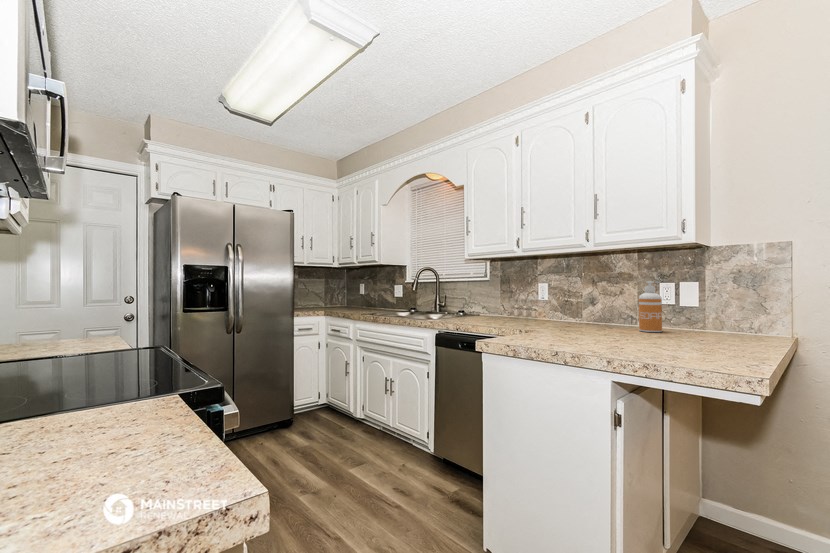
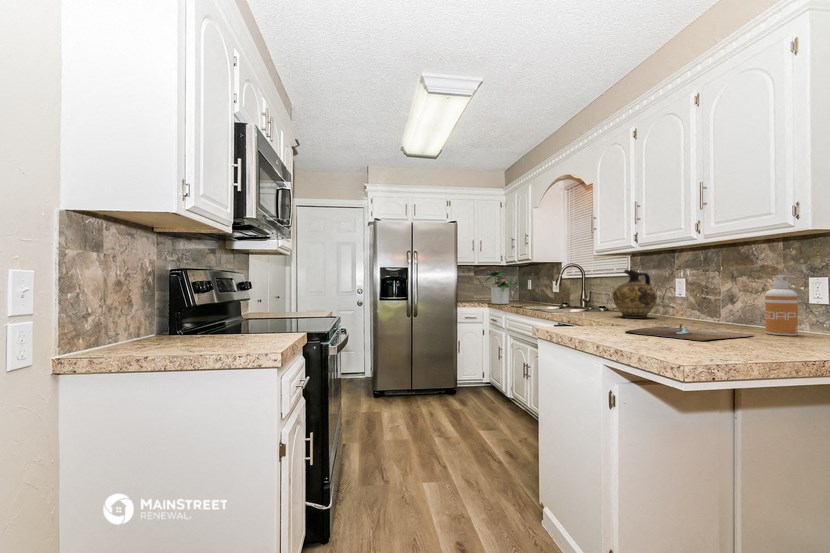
potted plant: none [322,272,358,312] -> present [485,270,514,304]
ceramic jug: none [489,275,528,322] -> present [613,270,657,318]
cutting board: none [554,328,645,344] -> present [626,324,753,341]

